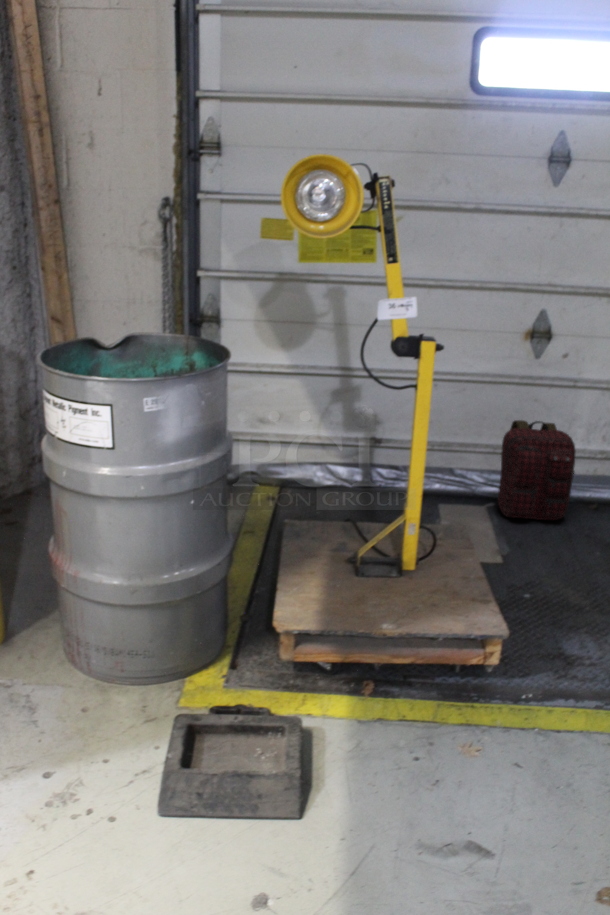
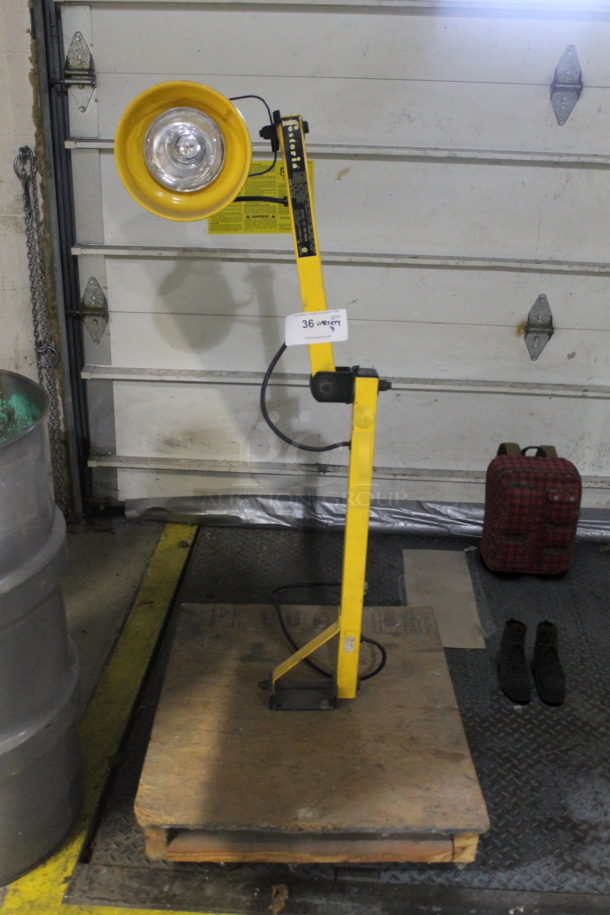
boots: none [512,537,562,595] -> present [498,617,566,703]

